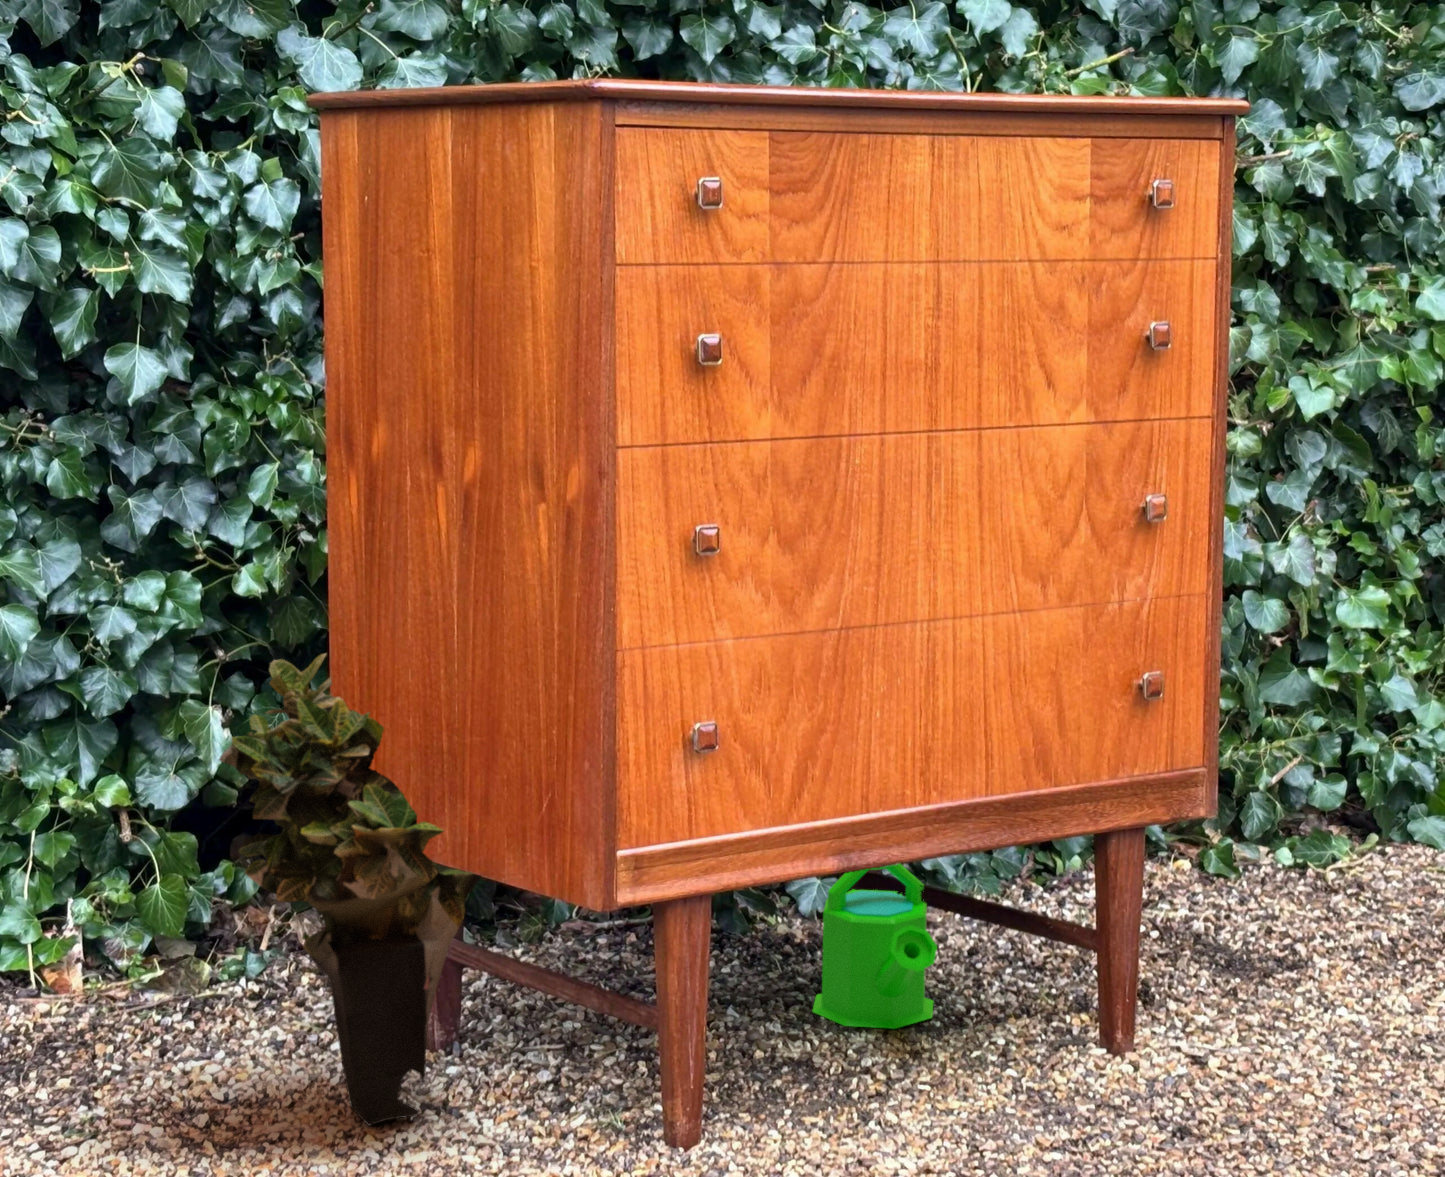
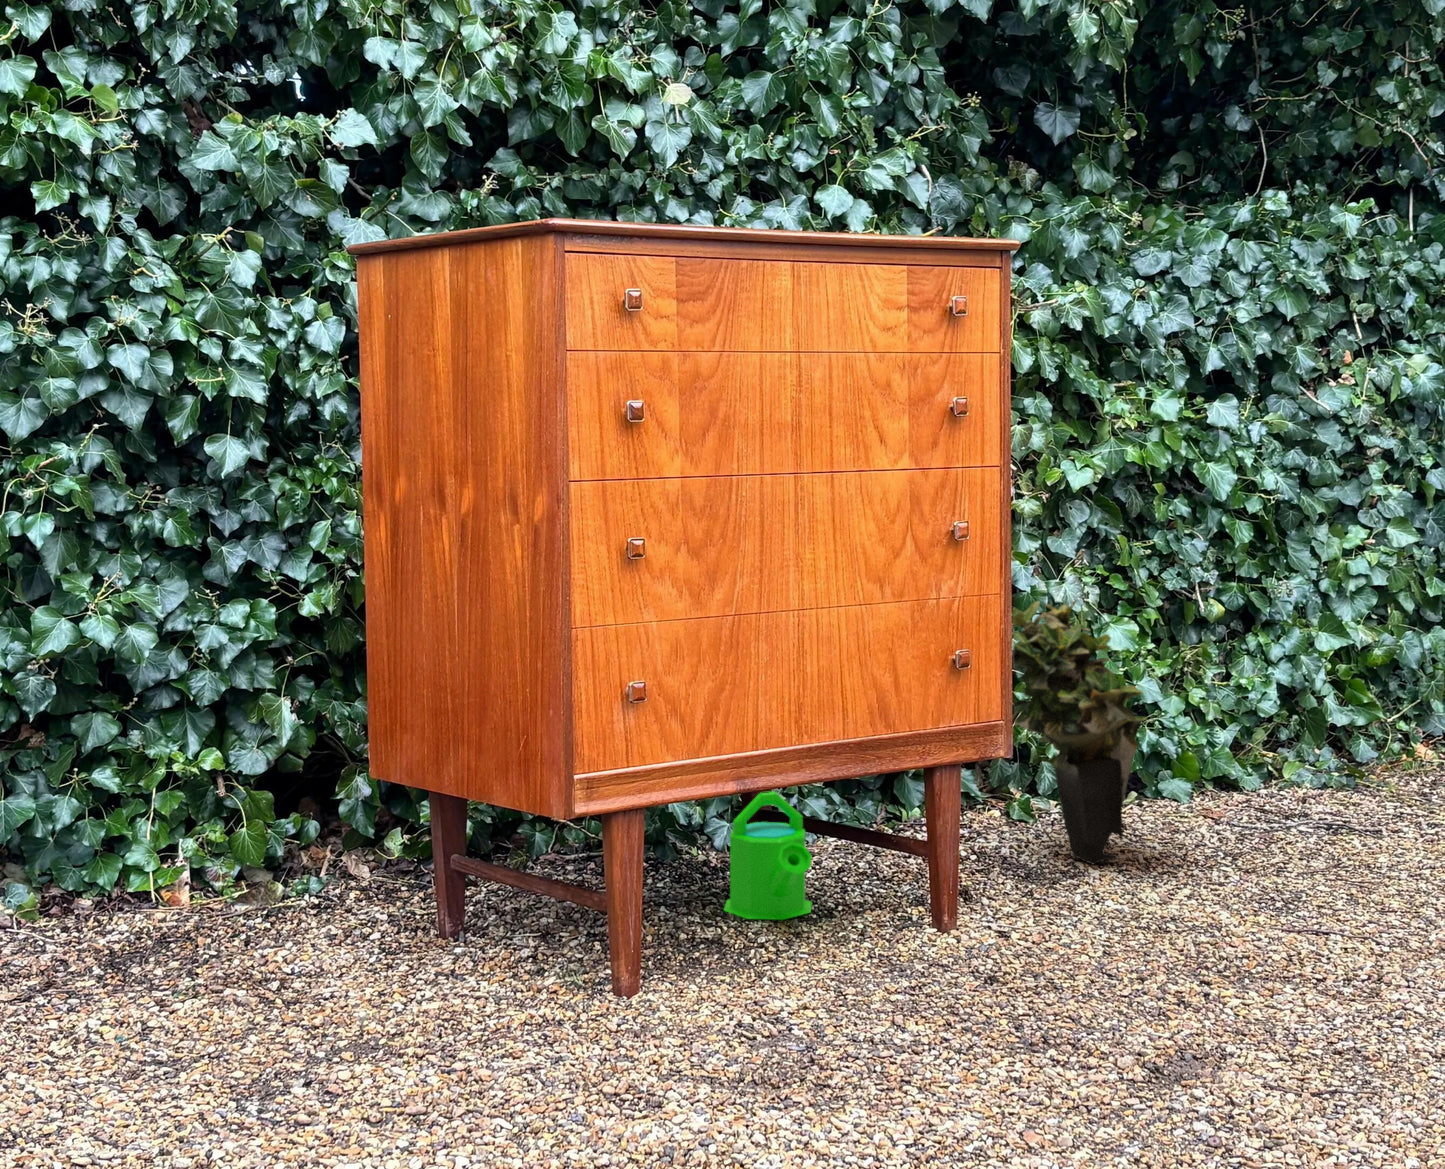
potted plant: present [219,654,481,1126] -> present [1011,600,1147,864]

